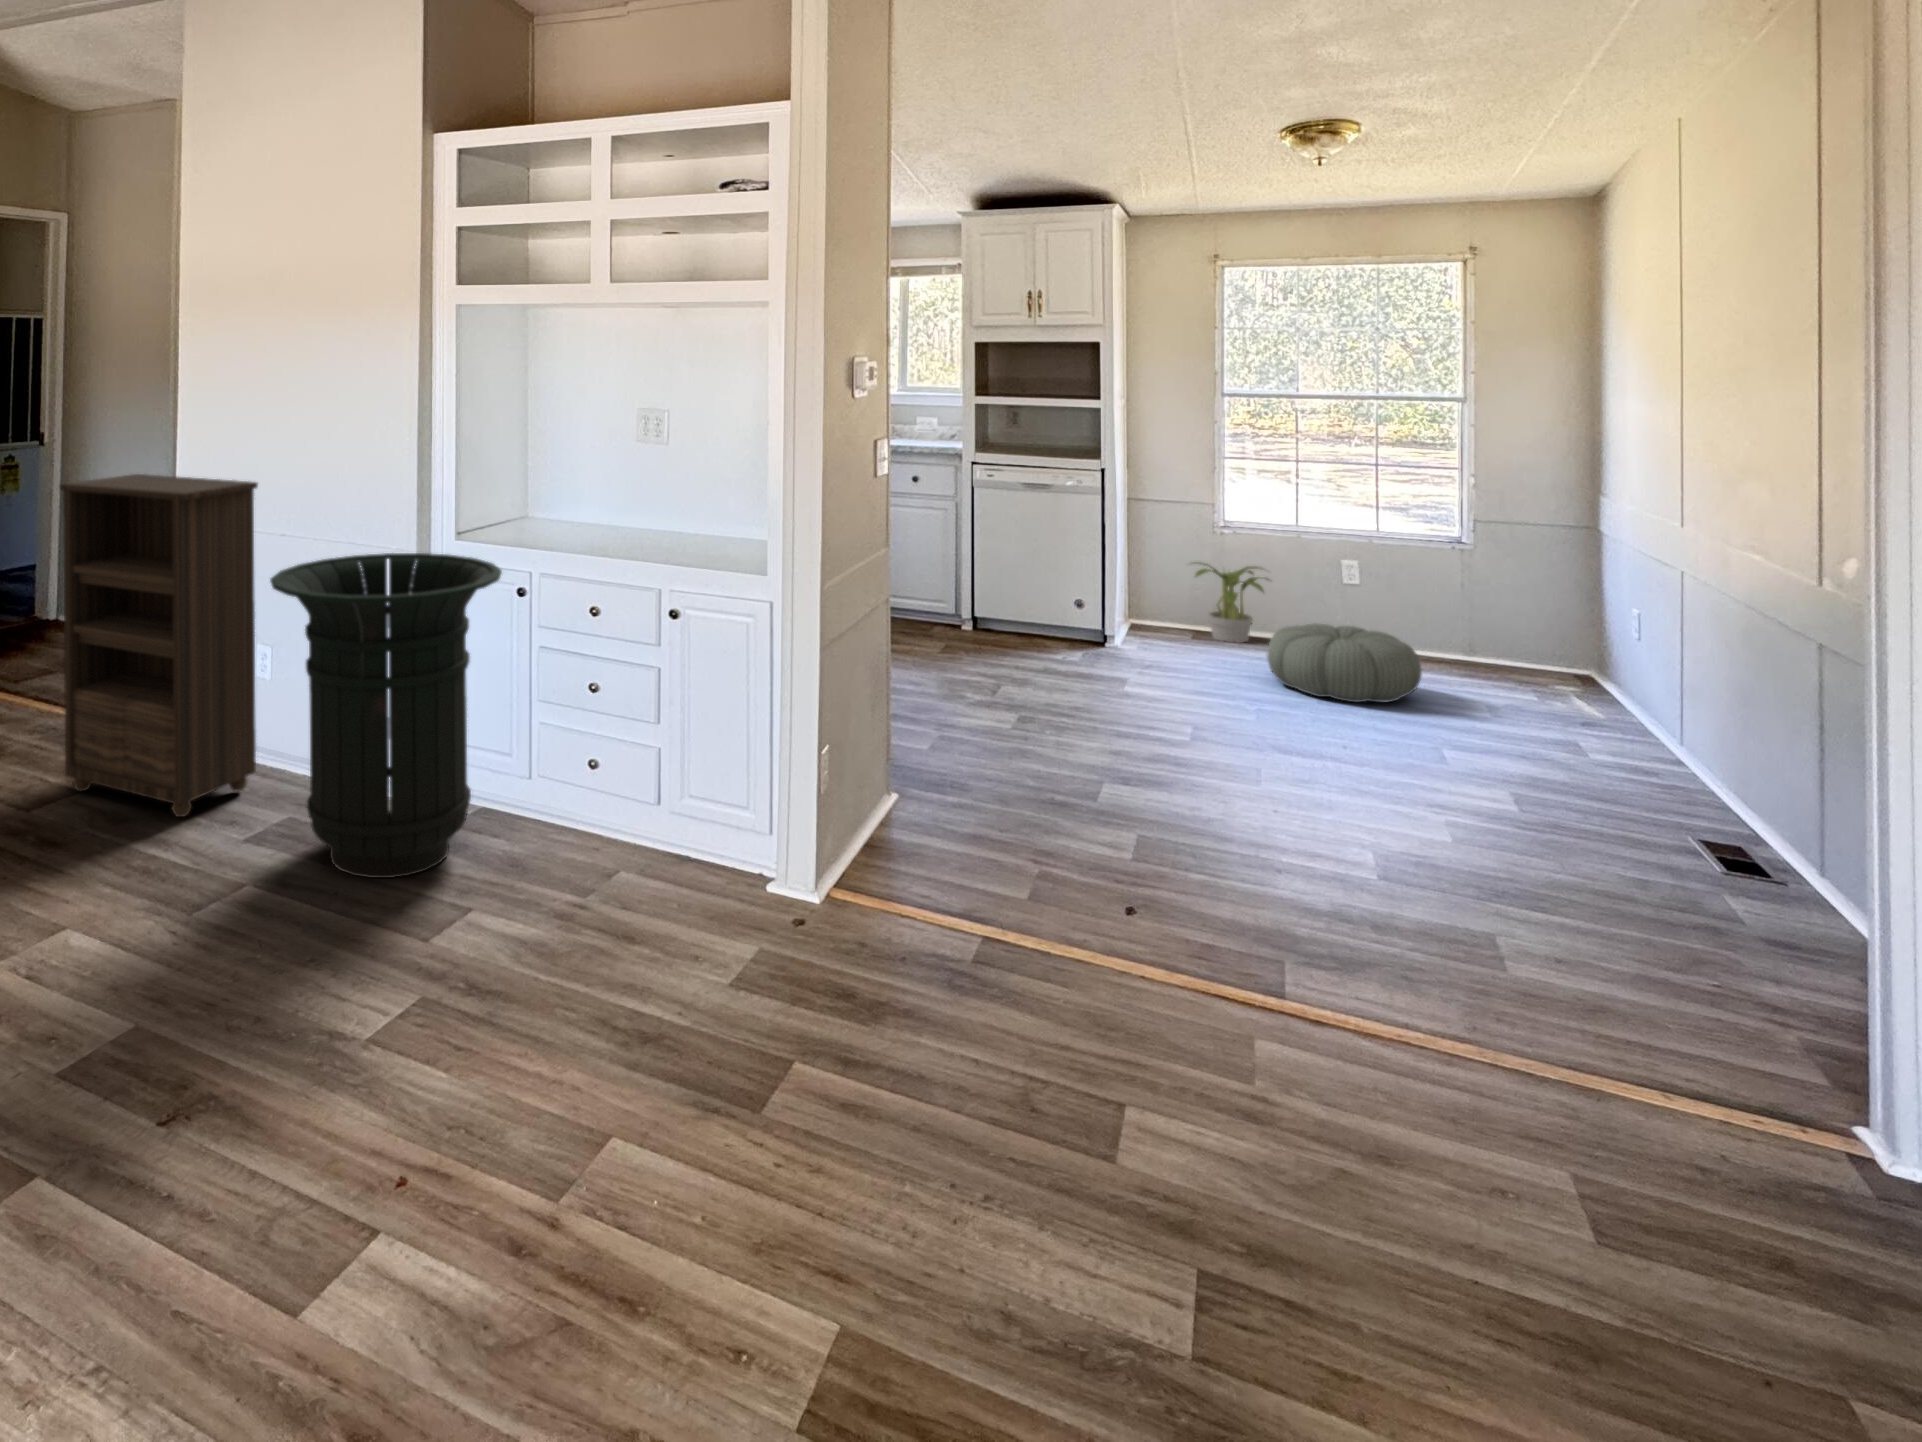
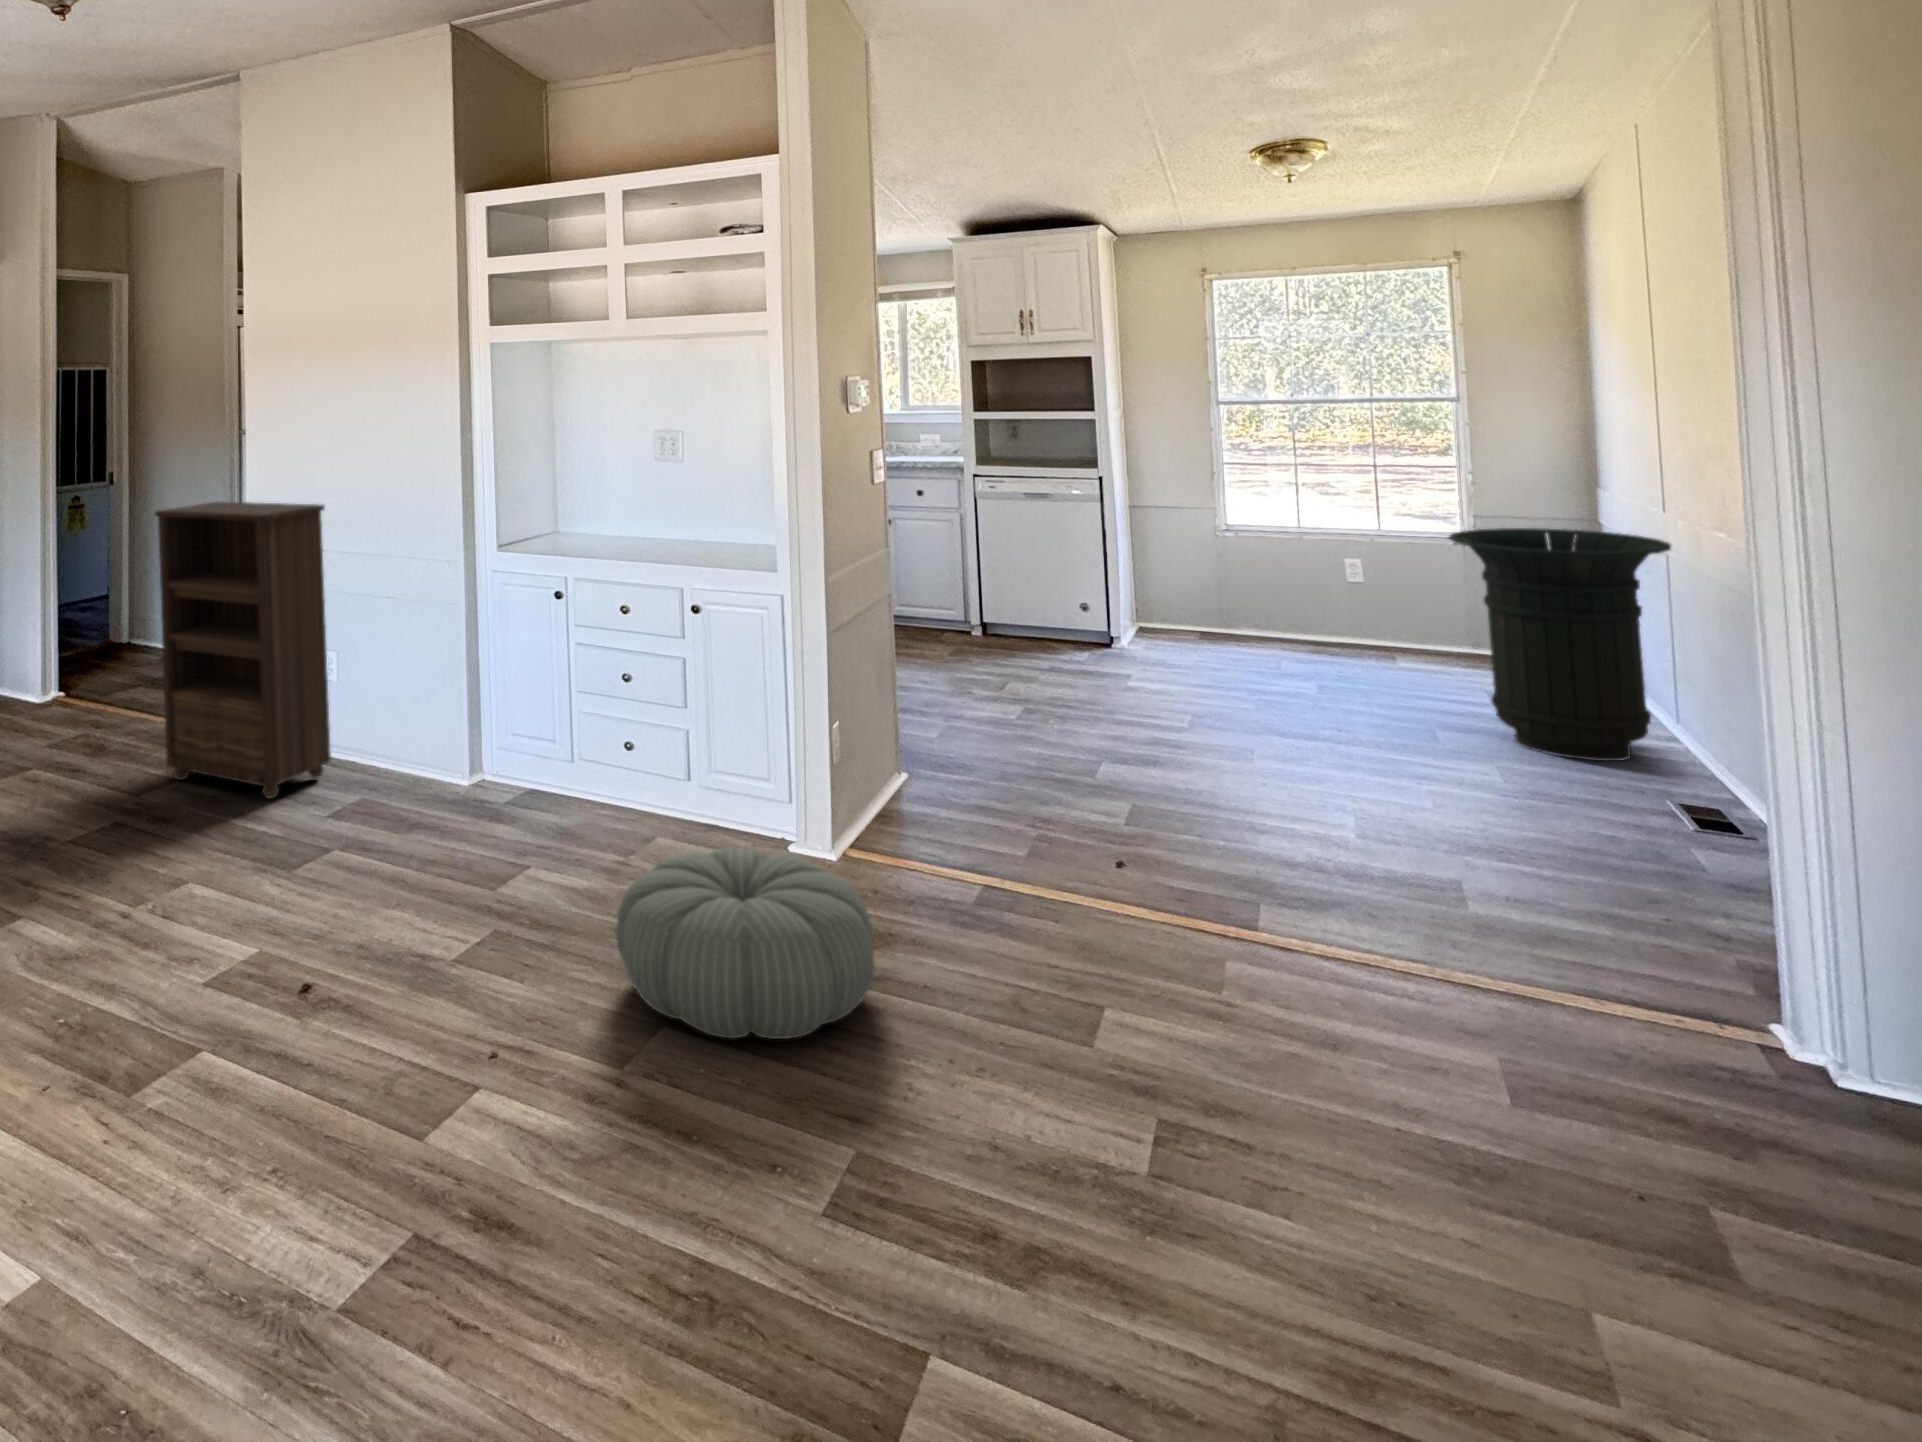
trash can: present [271,553,502,878] -> present [1449,528,1671,761]
potted plant: present [1195,563,1271,642] -> none [1193,566,1281,644]
pouf: present [1267,623,1422,703] -> present [616,848,874,1039]

